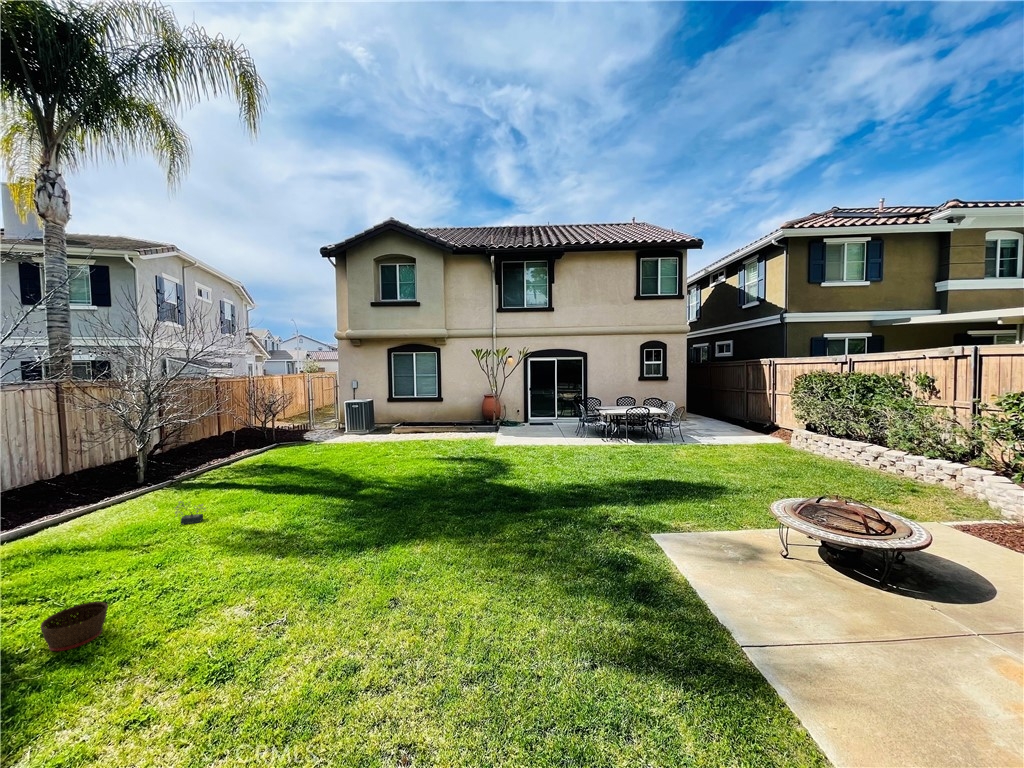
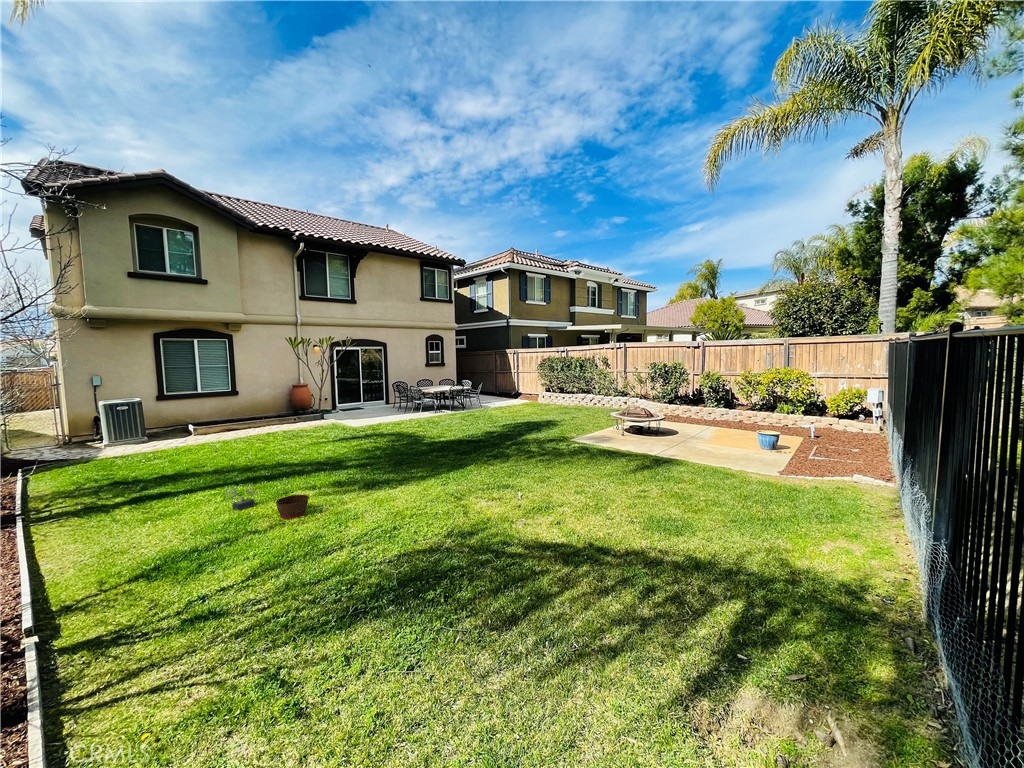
basket: present [41,602,108,651] -> present [276,495,309,519]

